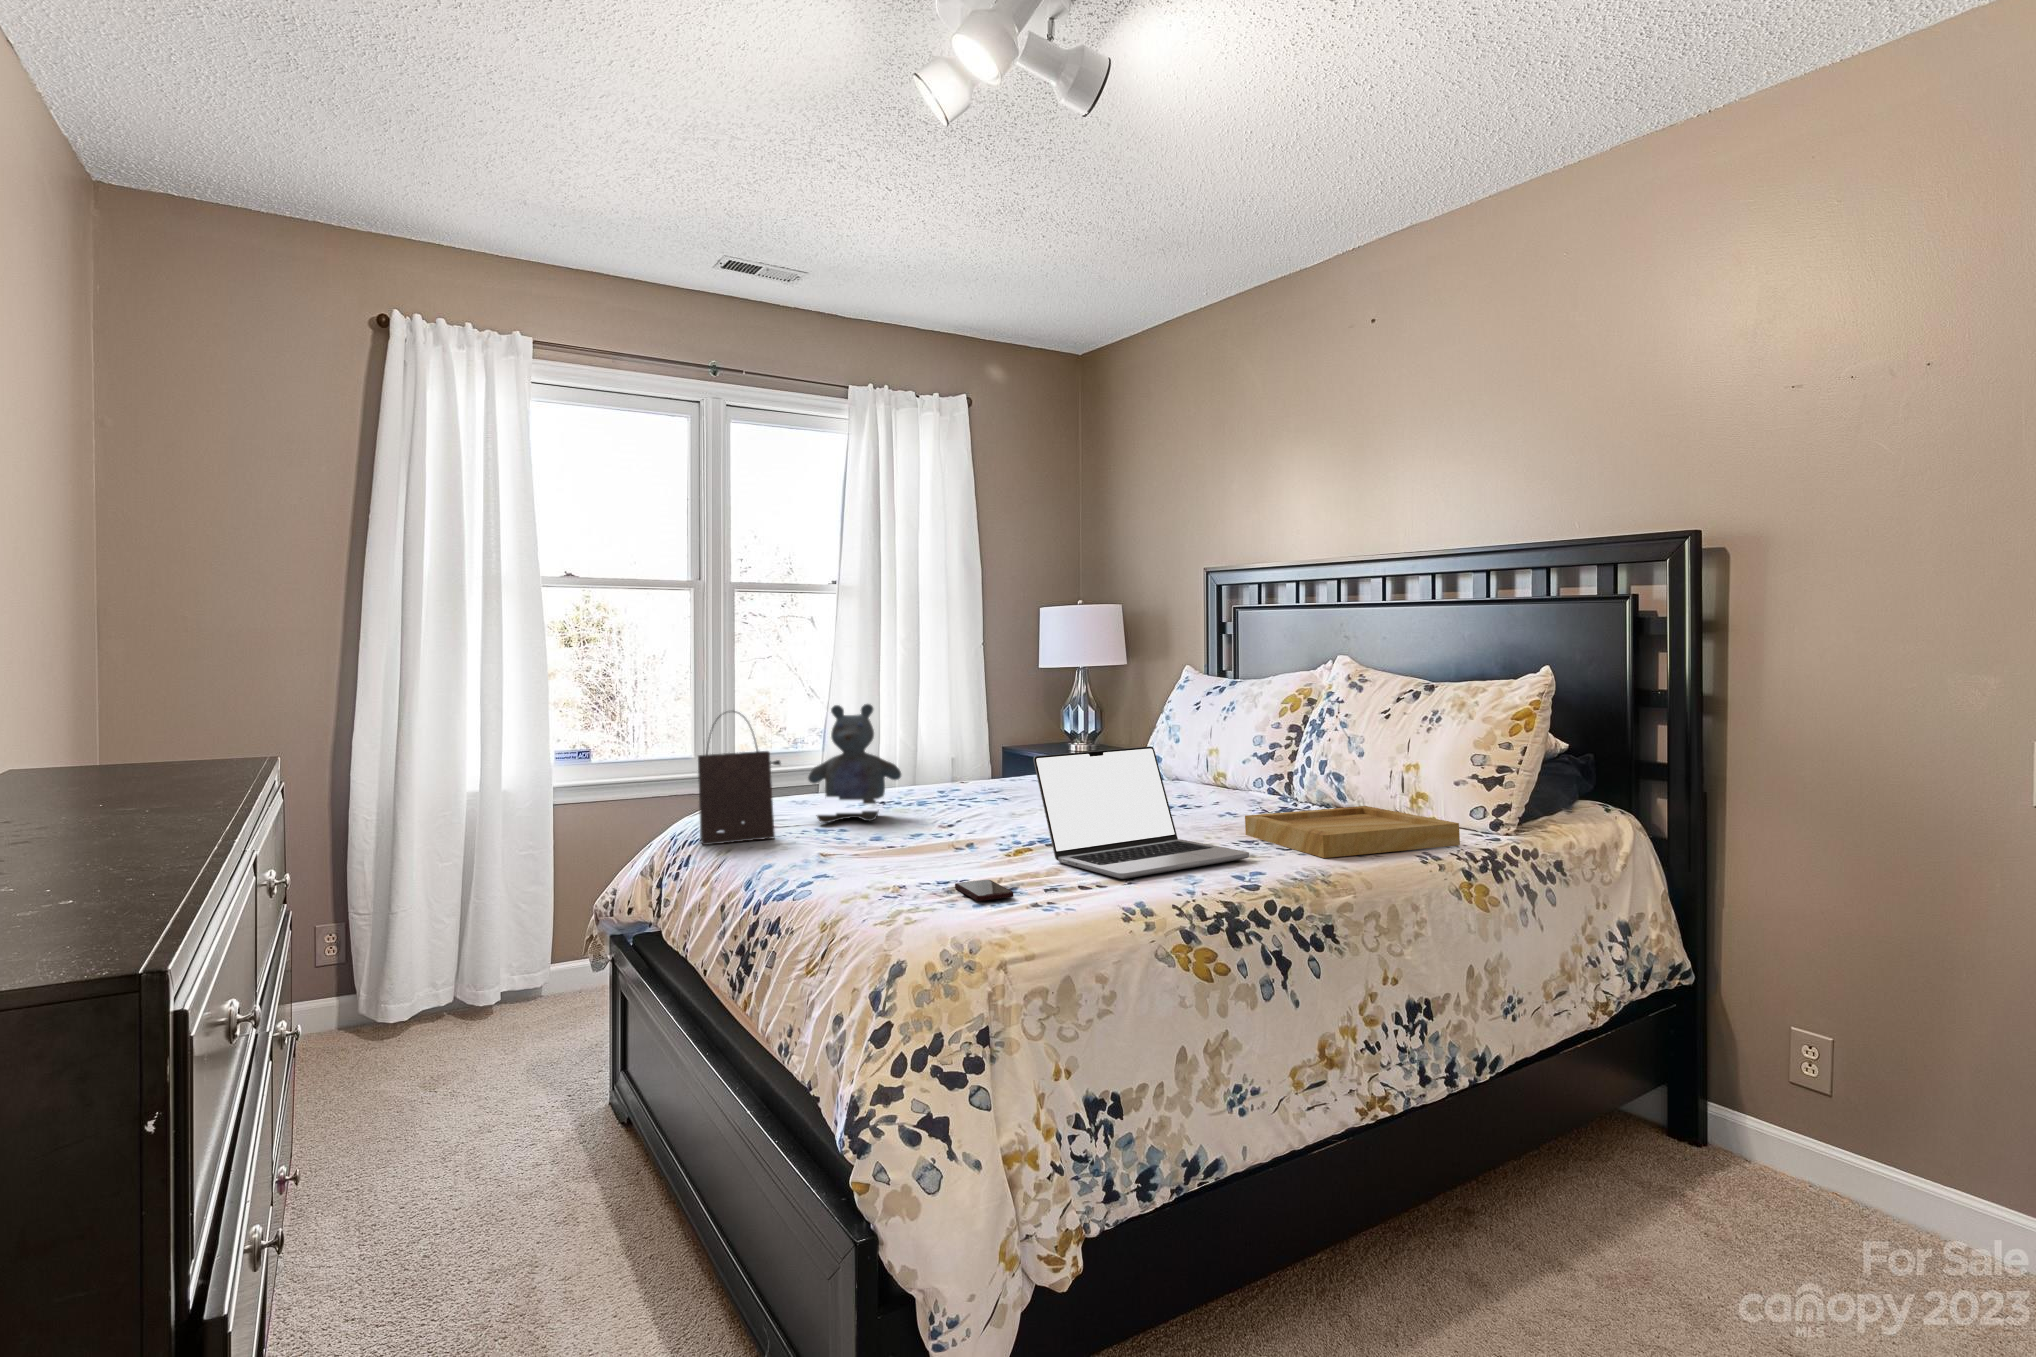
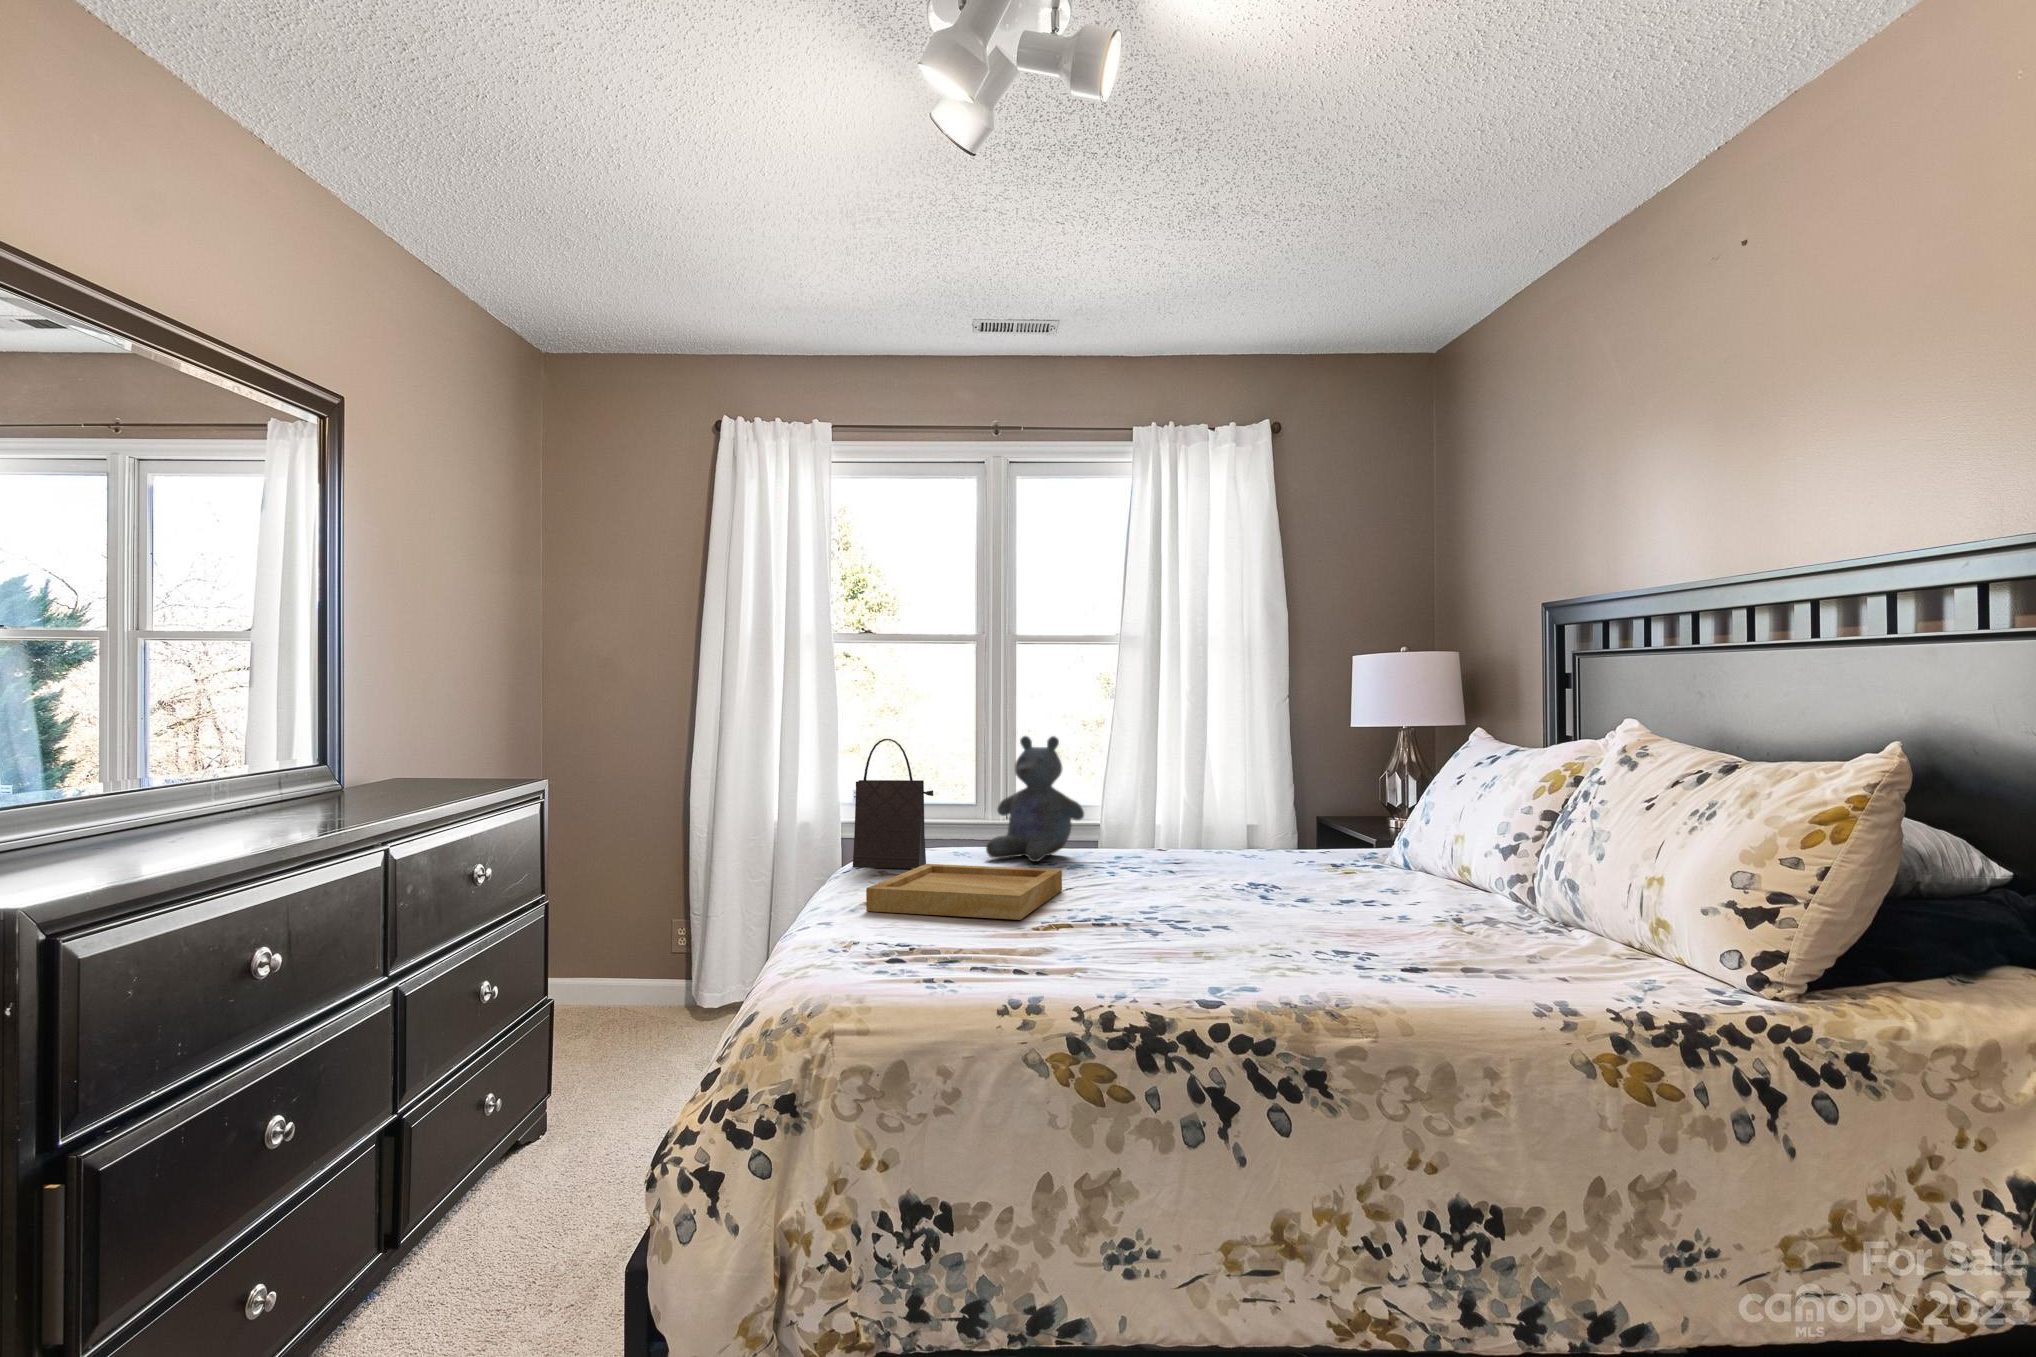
laptop: present [1033,746,1249,879] -> none [1086,812,1296,967]
tray: present [1245,806,1460,858] -> present [866,864,1062,920]
smartphone: present [955,880,1013,901] -> none [911,942,969,966]

